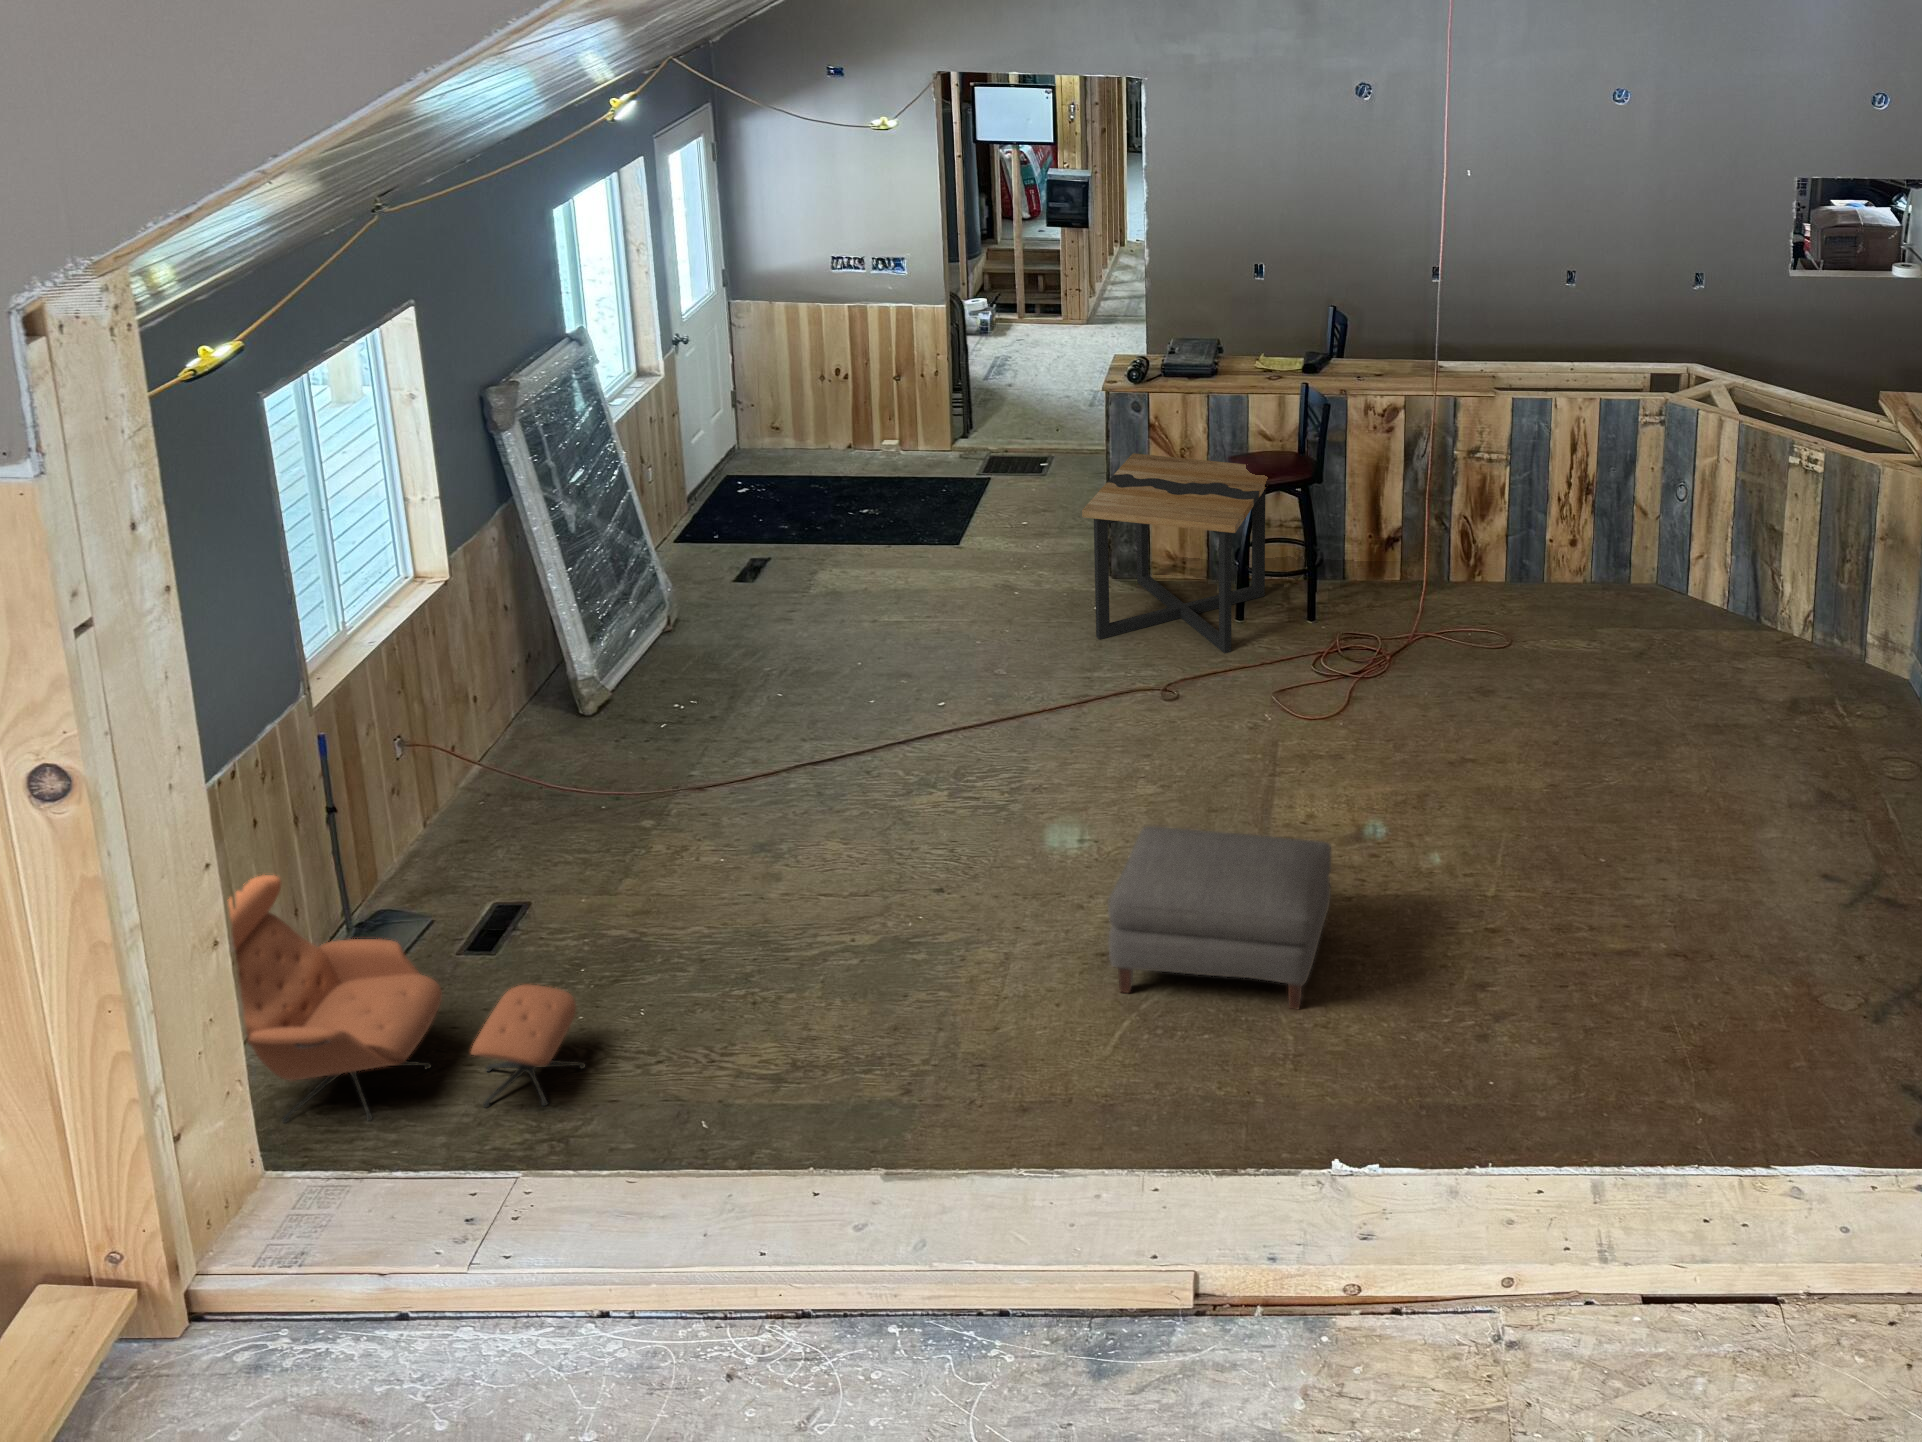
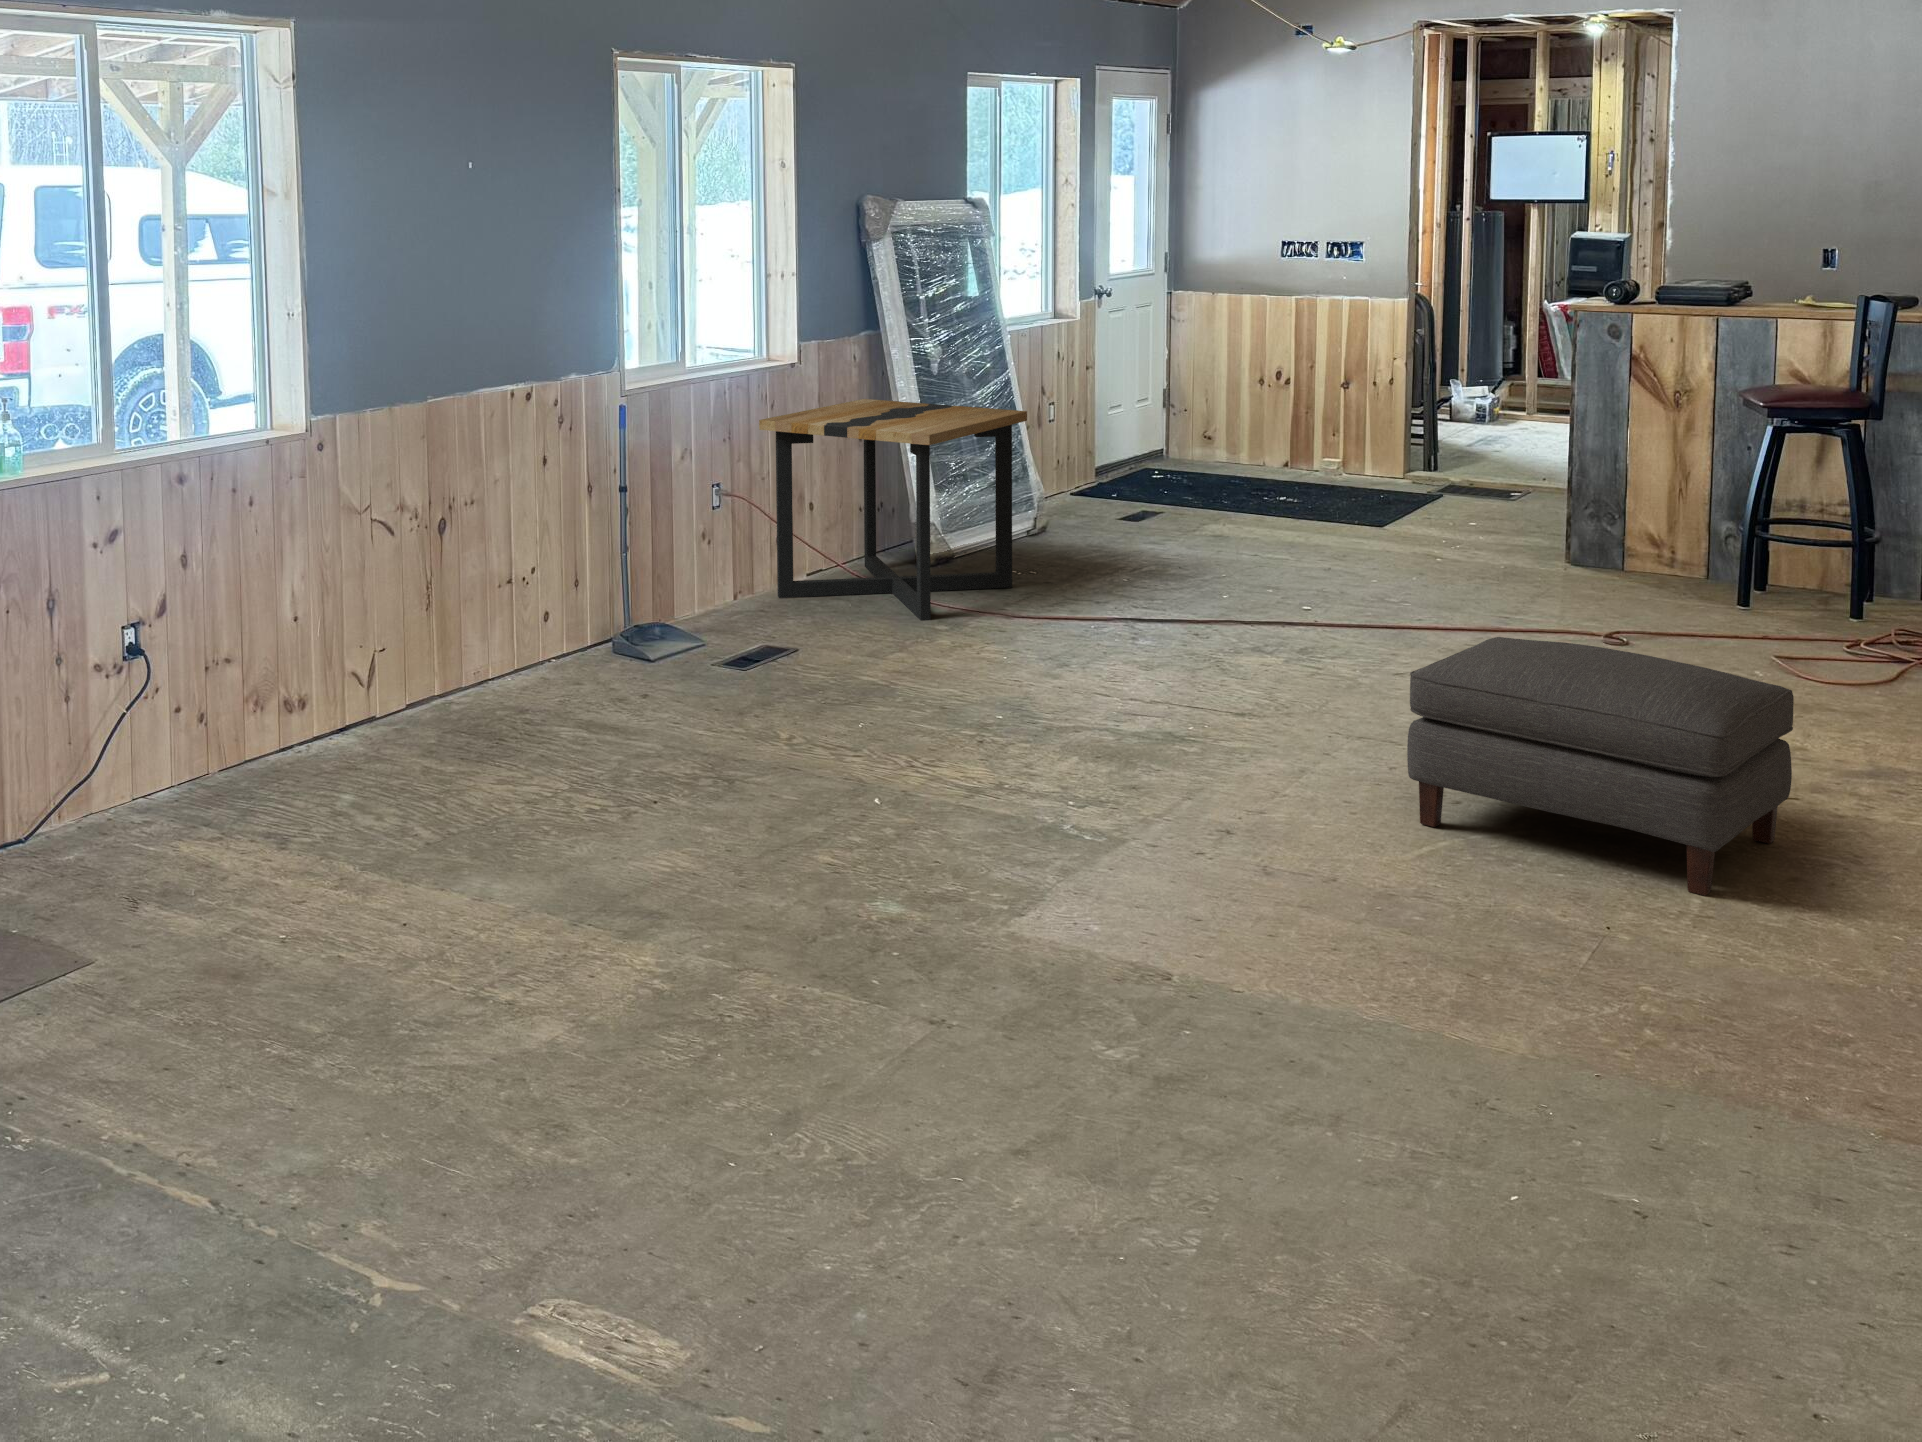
side table: present [1082,453,1268,653] -> present [759,399,1027,621]
lounge chair: present [229,875,585,1123] -> none [460,474,771,753]

